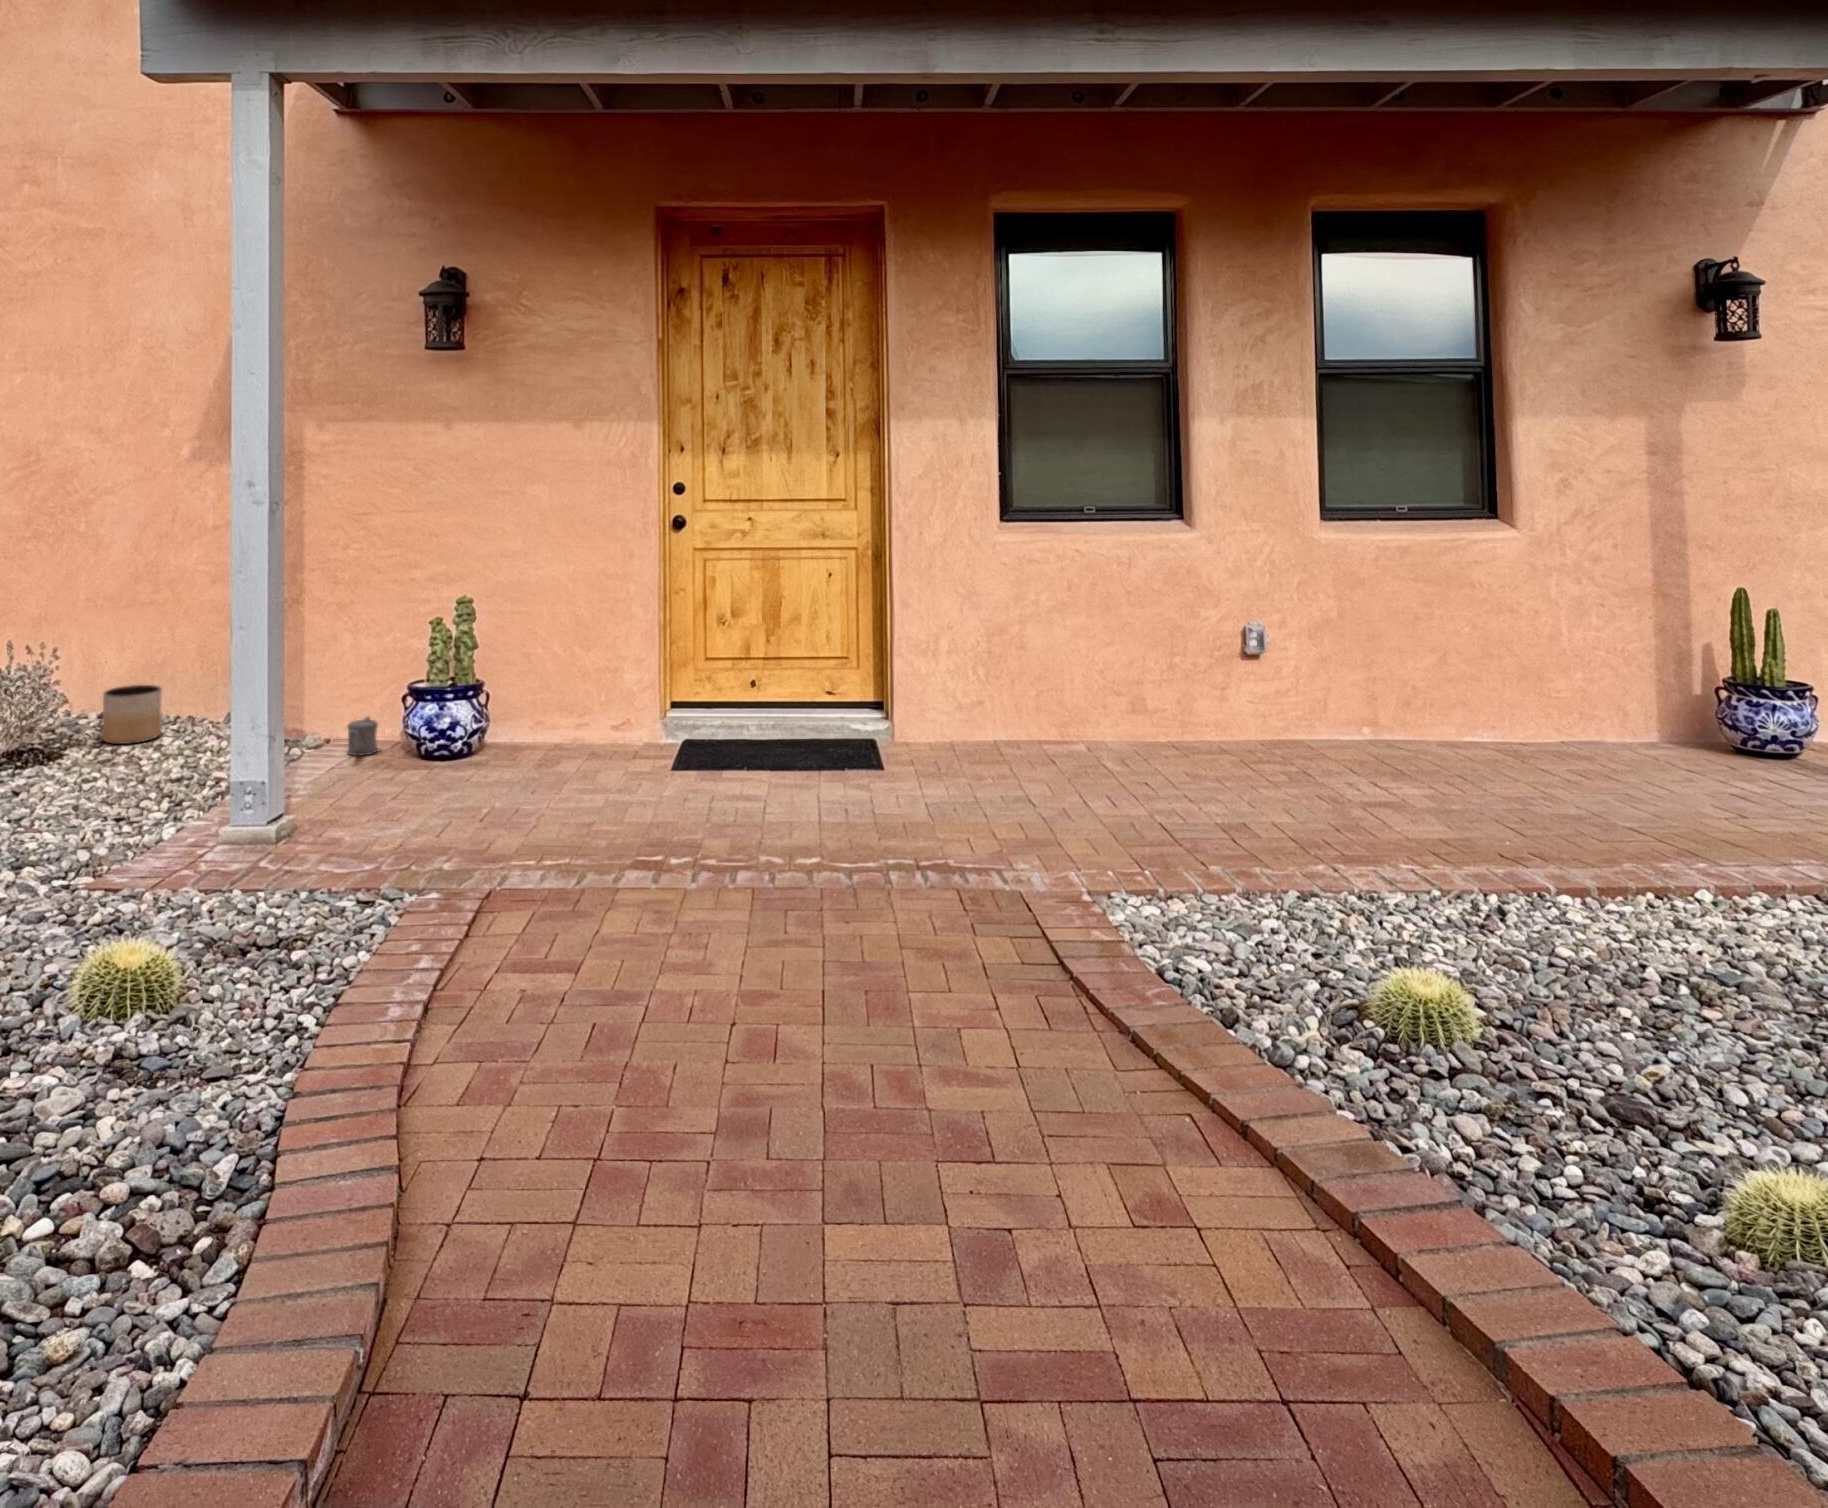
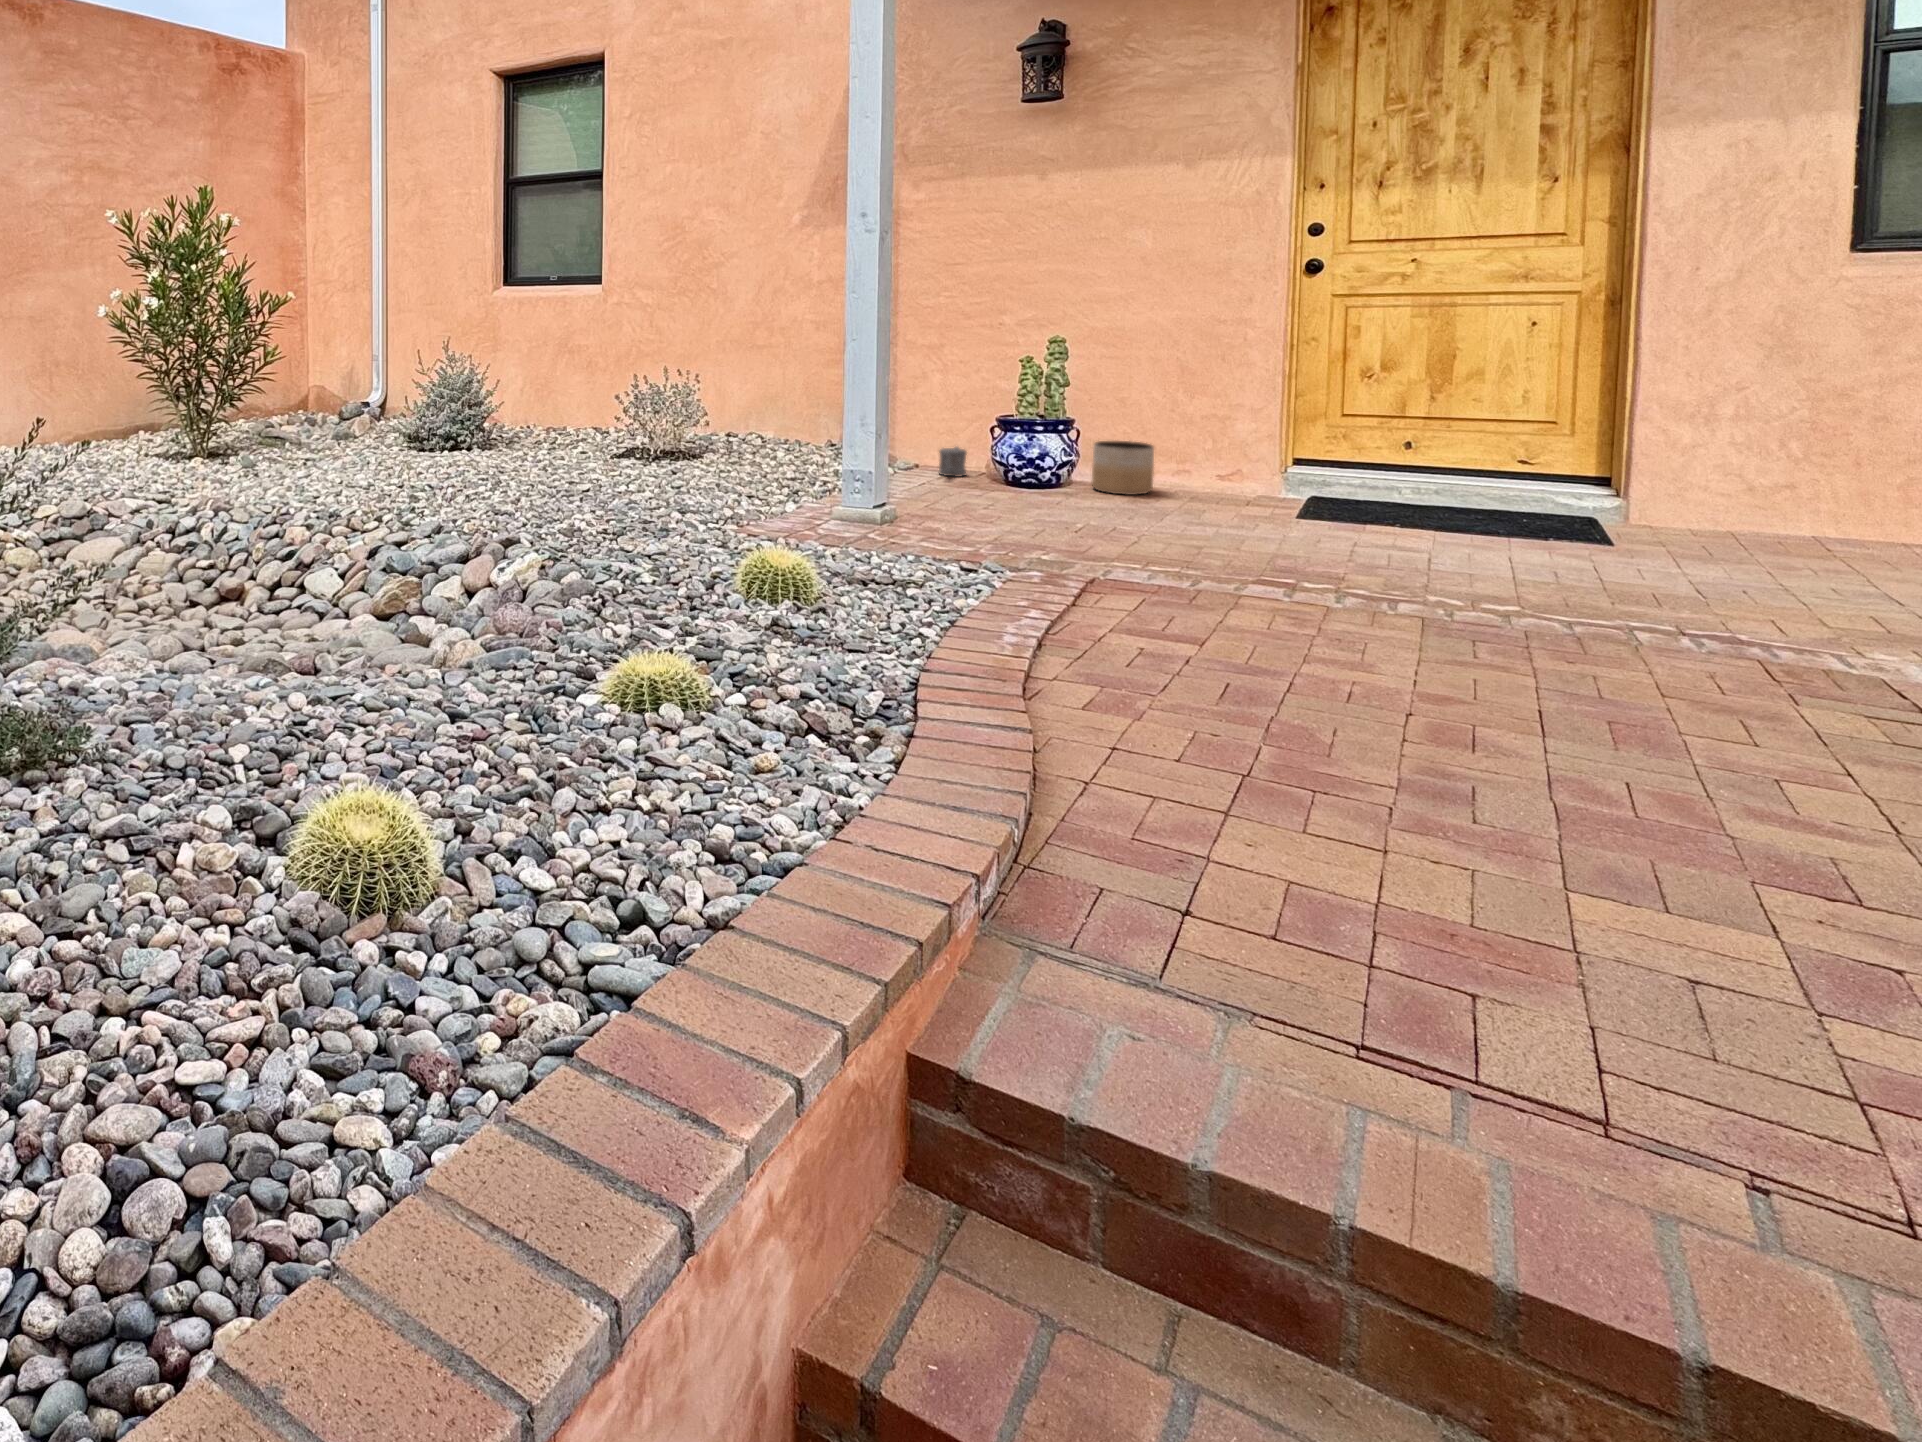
planter: present [102,685,162,744] -> present [1091,441,1154,495]

